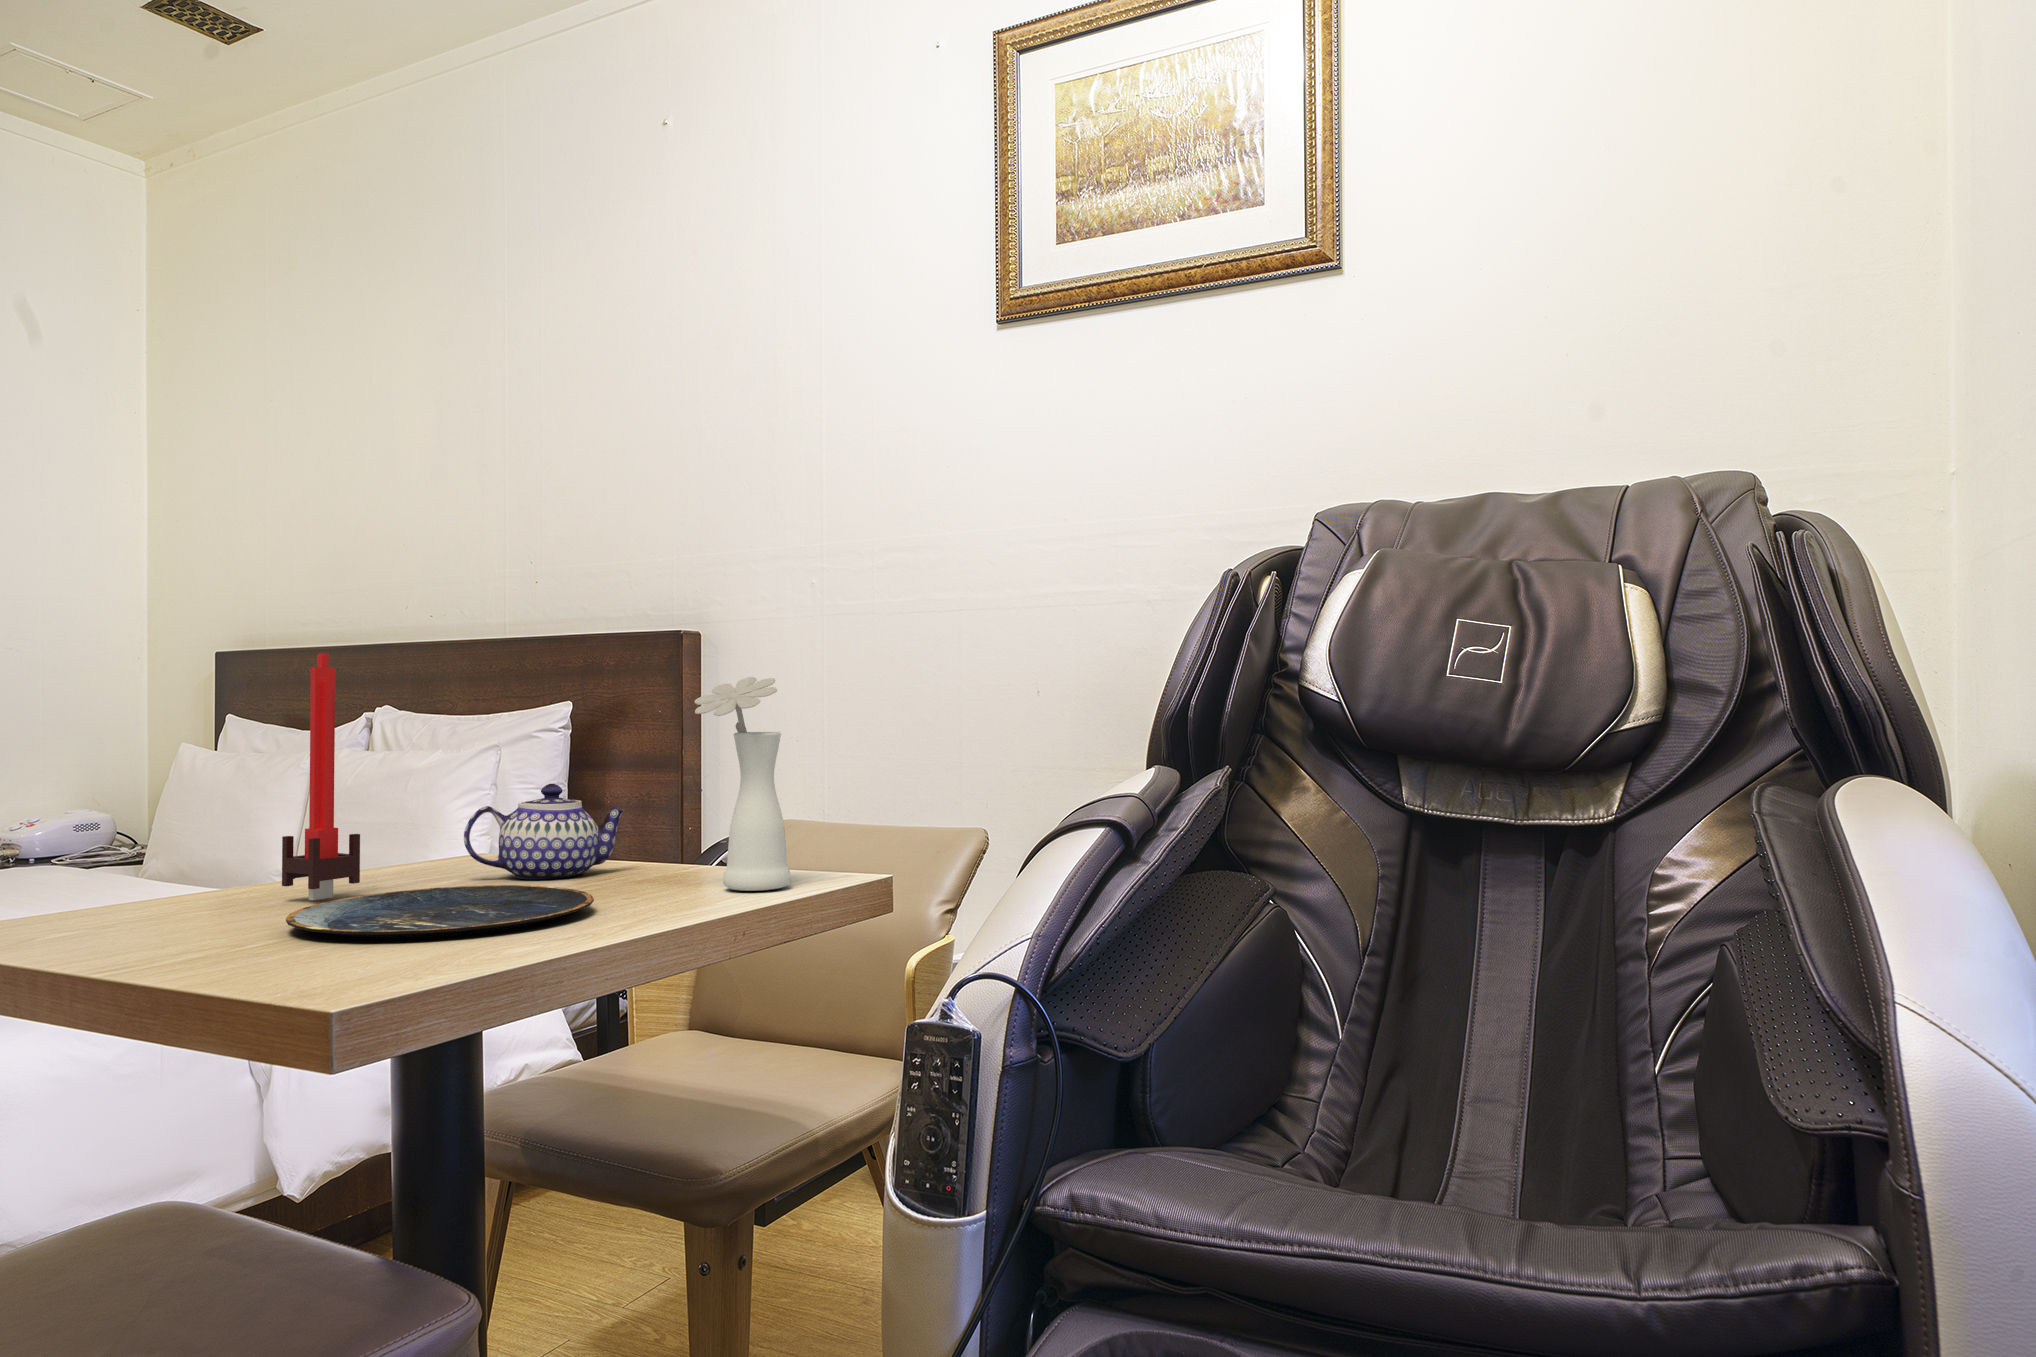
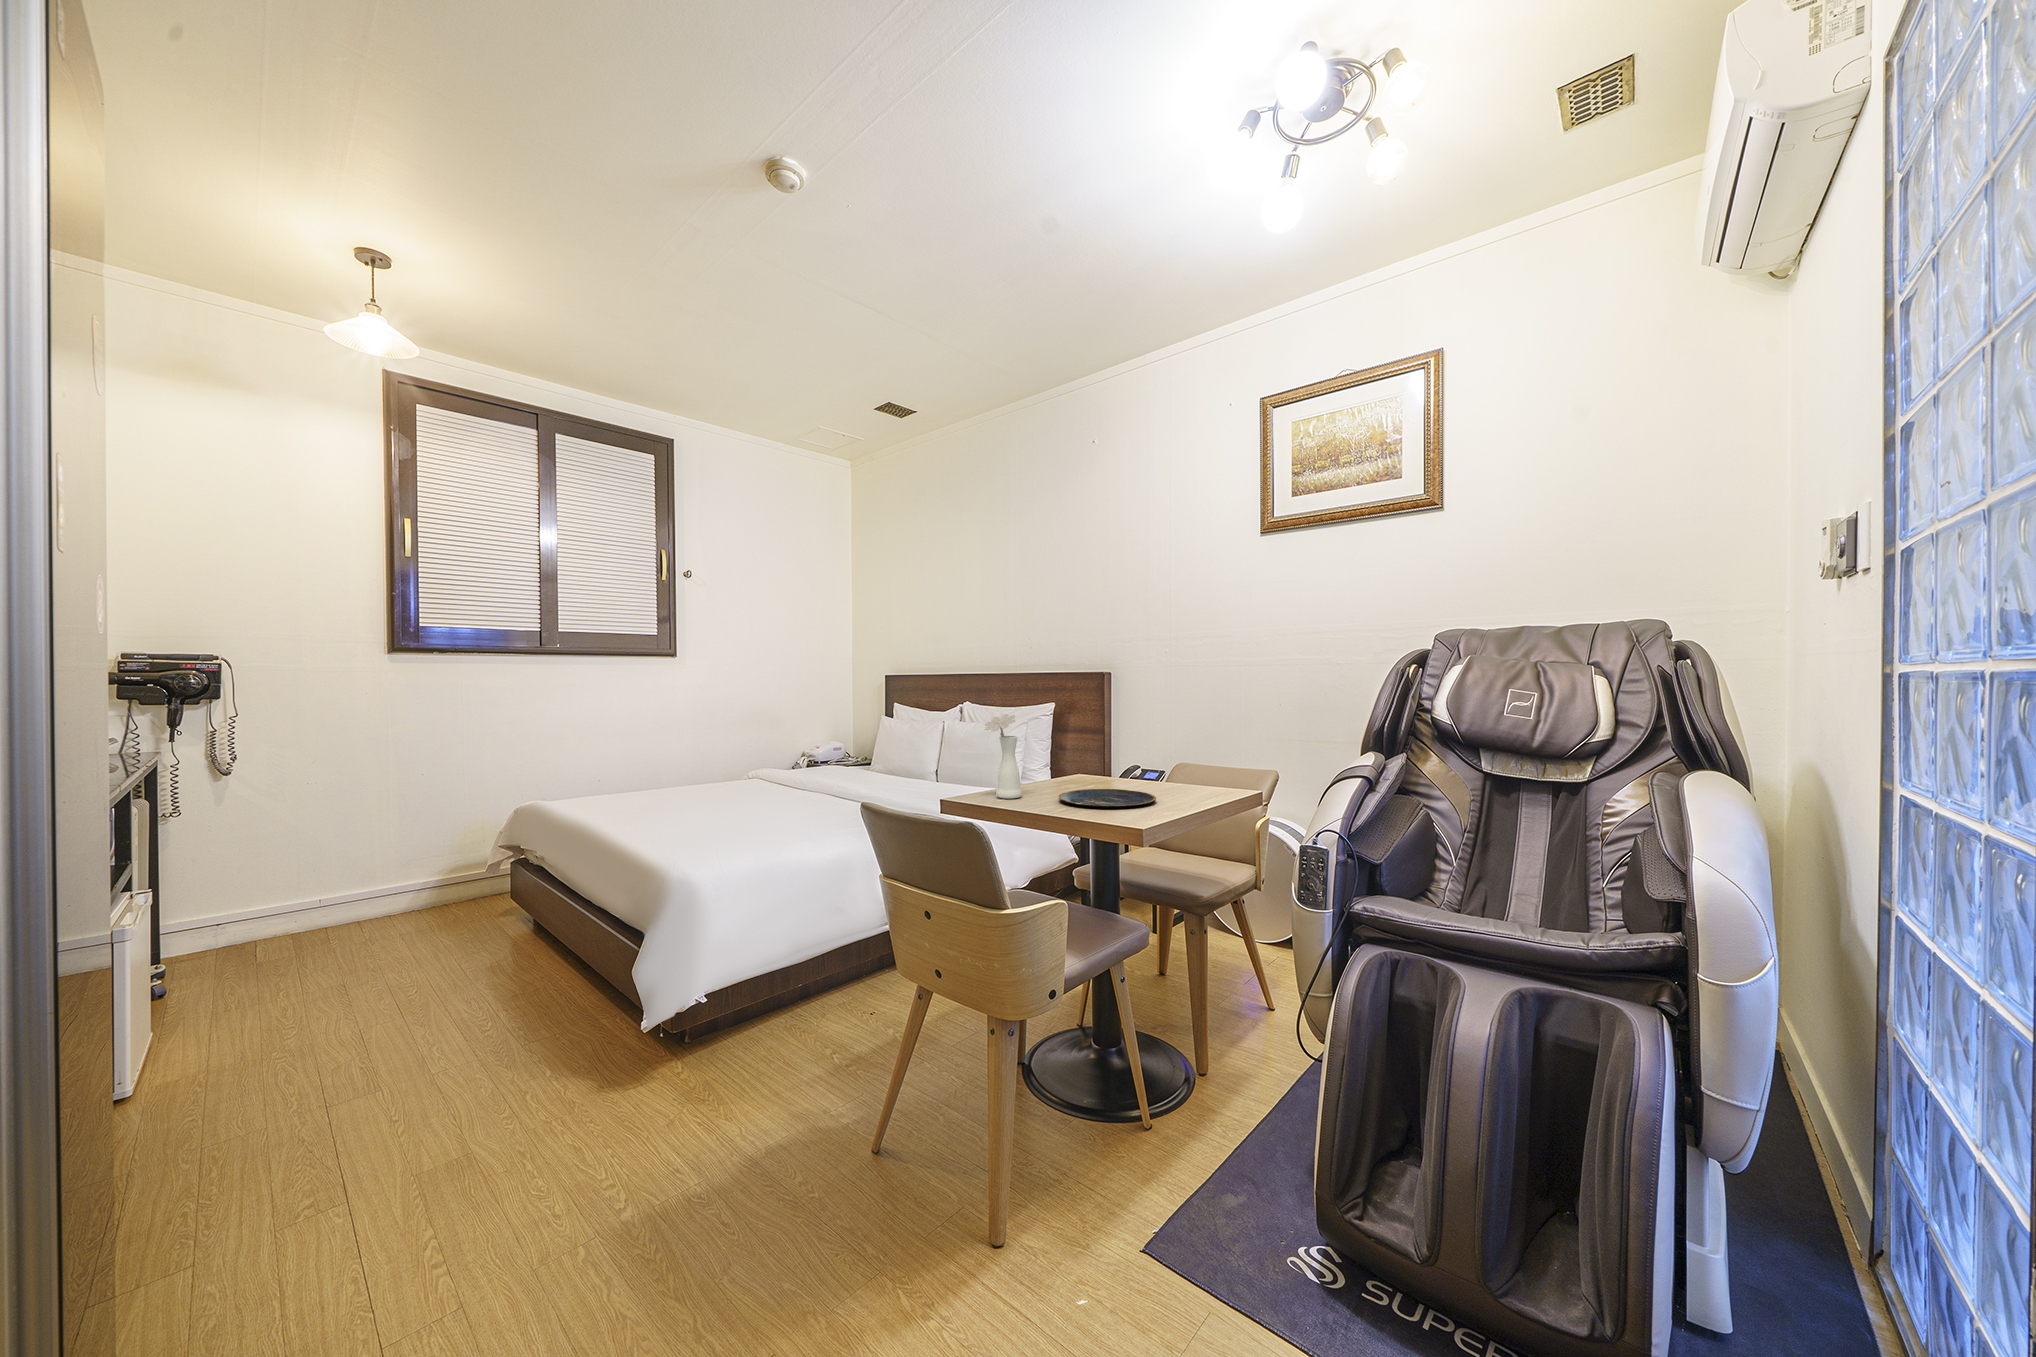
candle: present [282,654,360,900] -> none [1032,704,1057,792]
vase: present [694,677,791,891] -> present [985,714,1022,799]
teapot: present [464,783,625,879] -> none [1080,749,1135,786]

